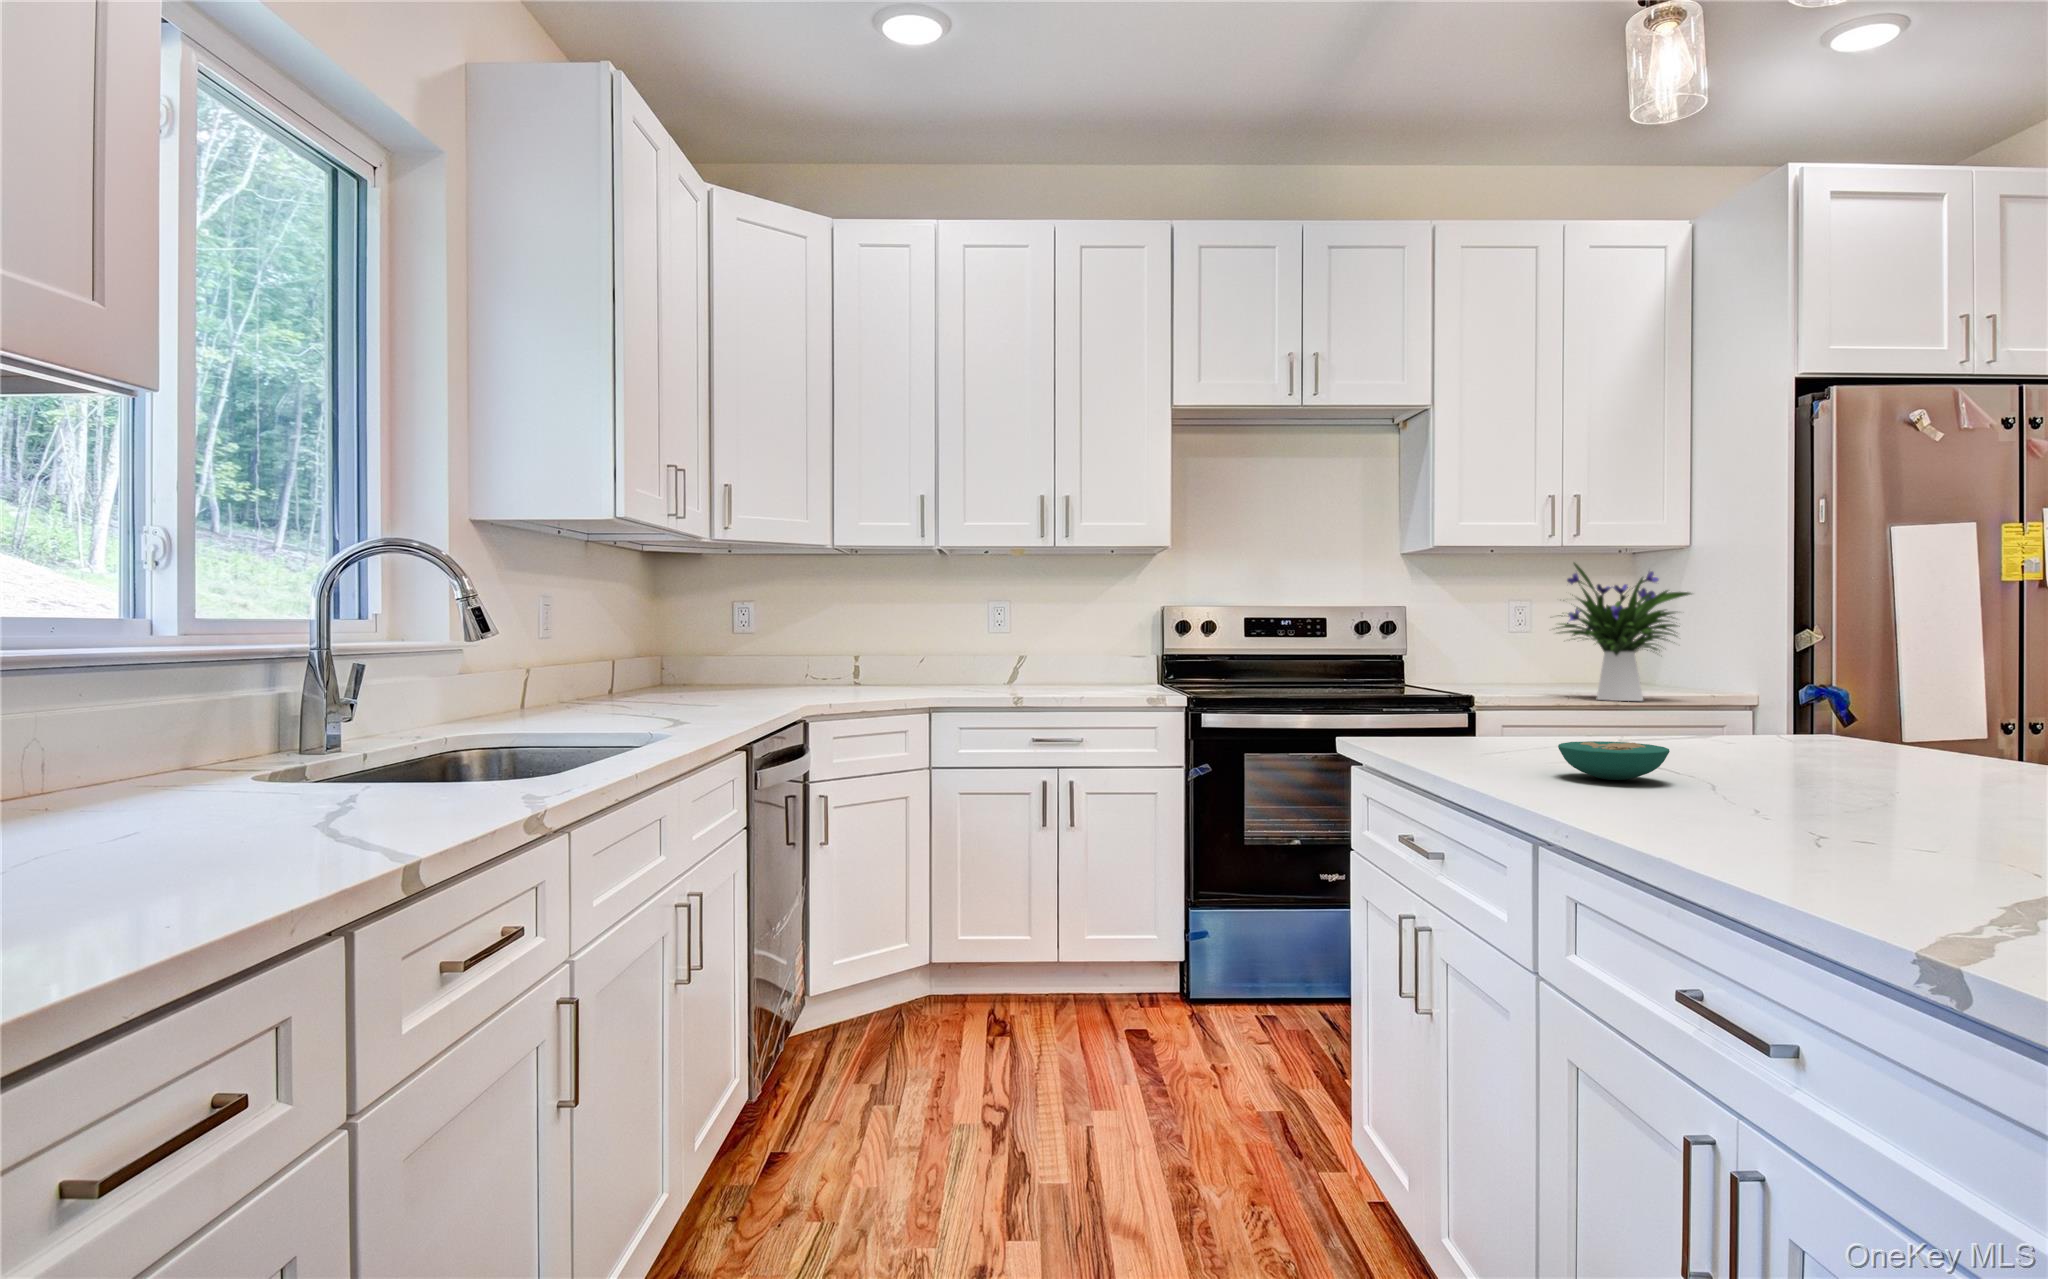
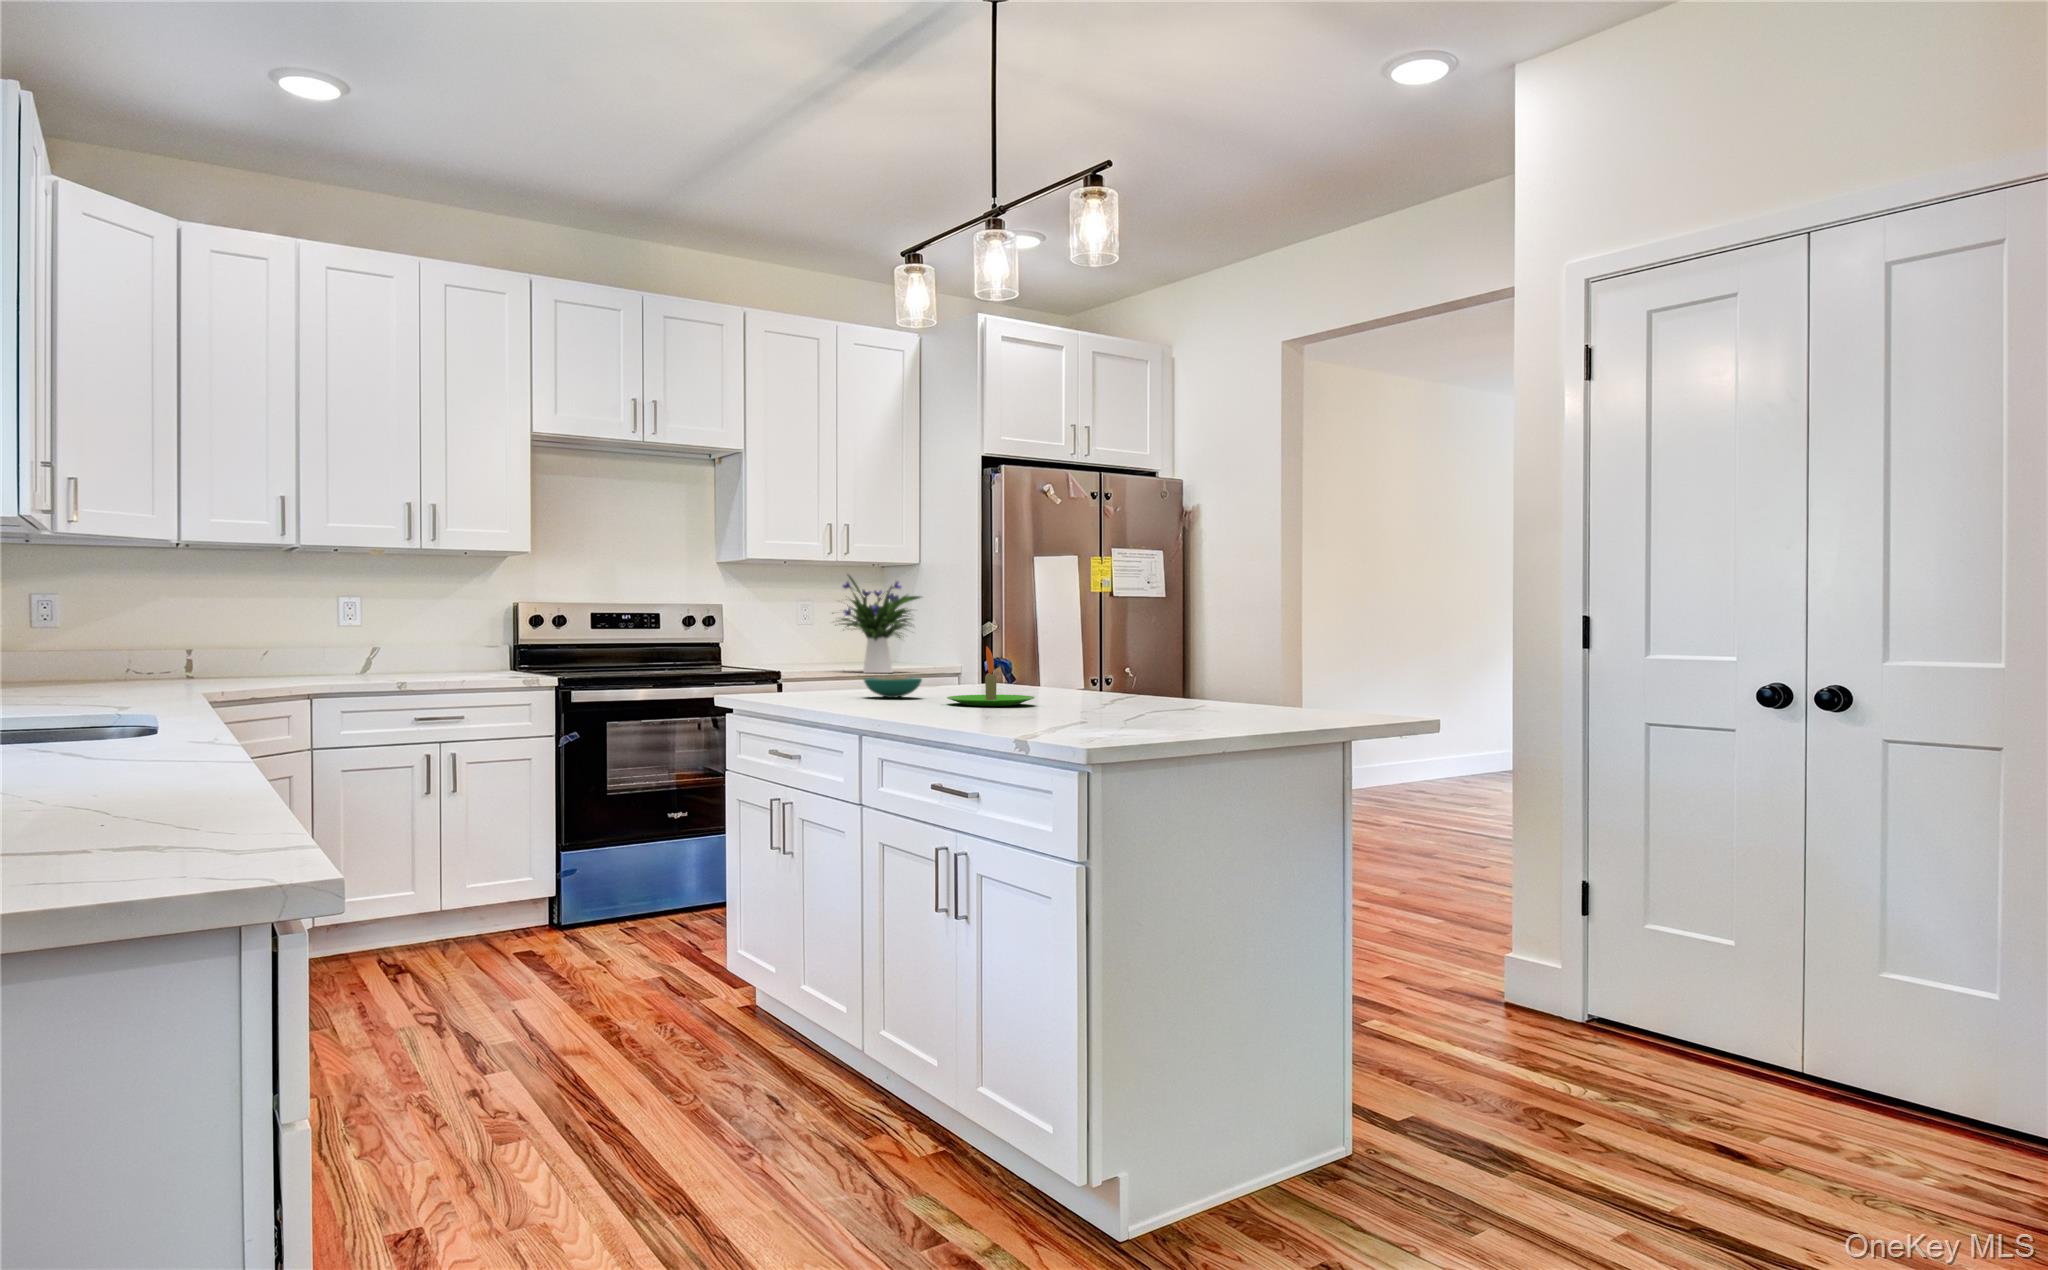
candle: none [1715,707,1923,827] -> present [947,647,1035,706]

